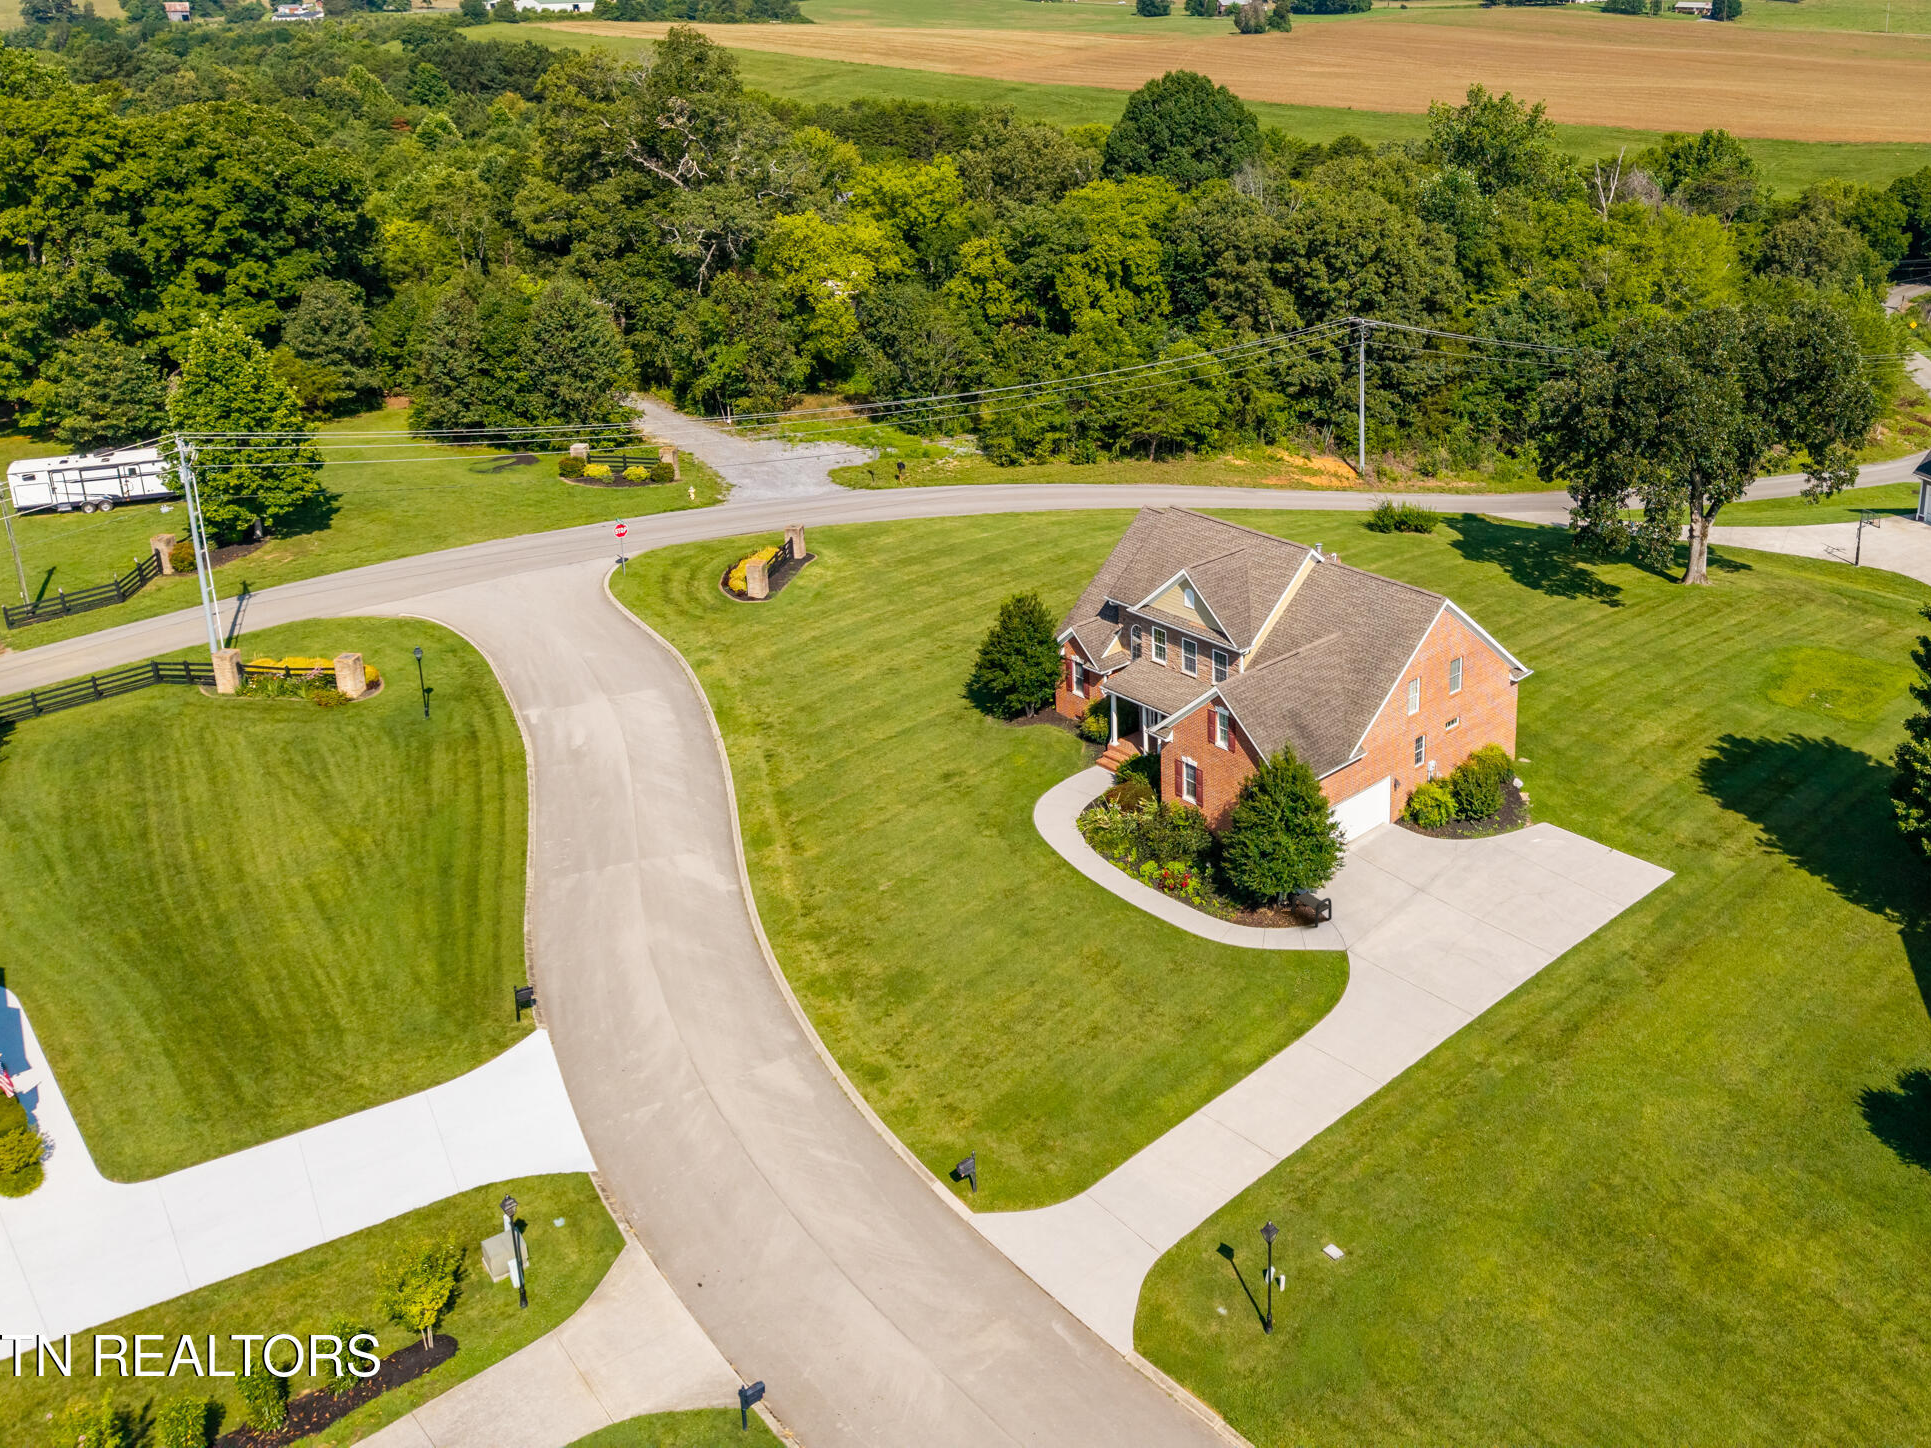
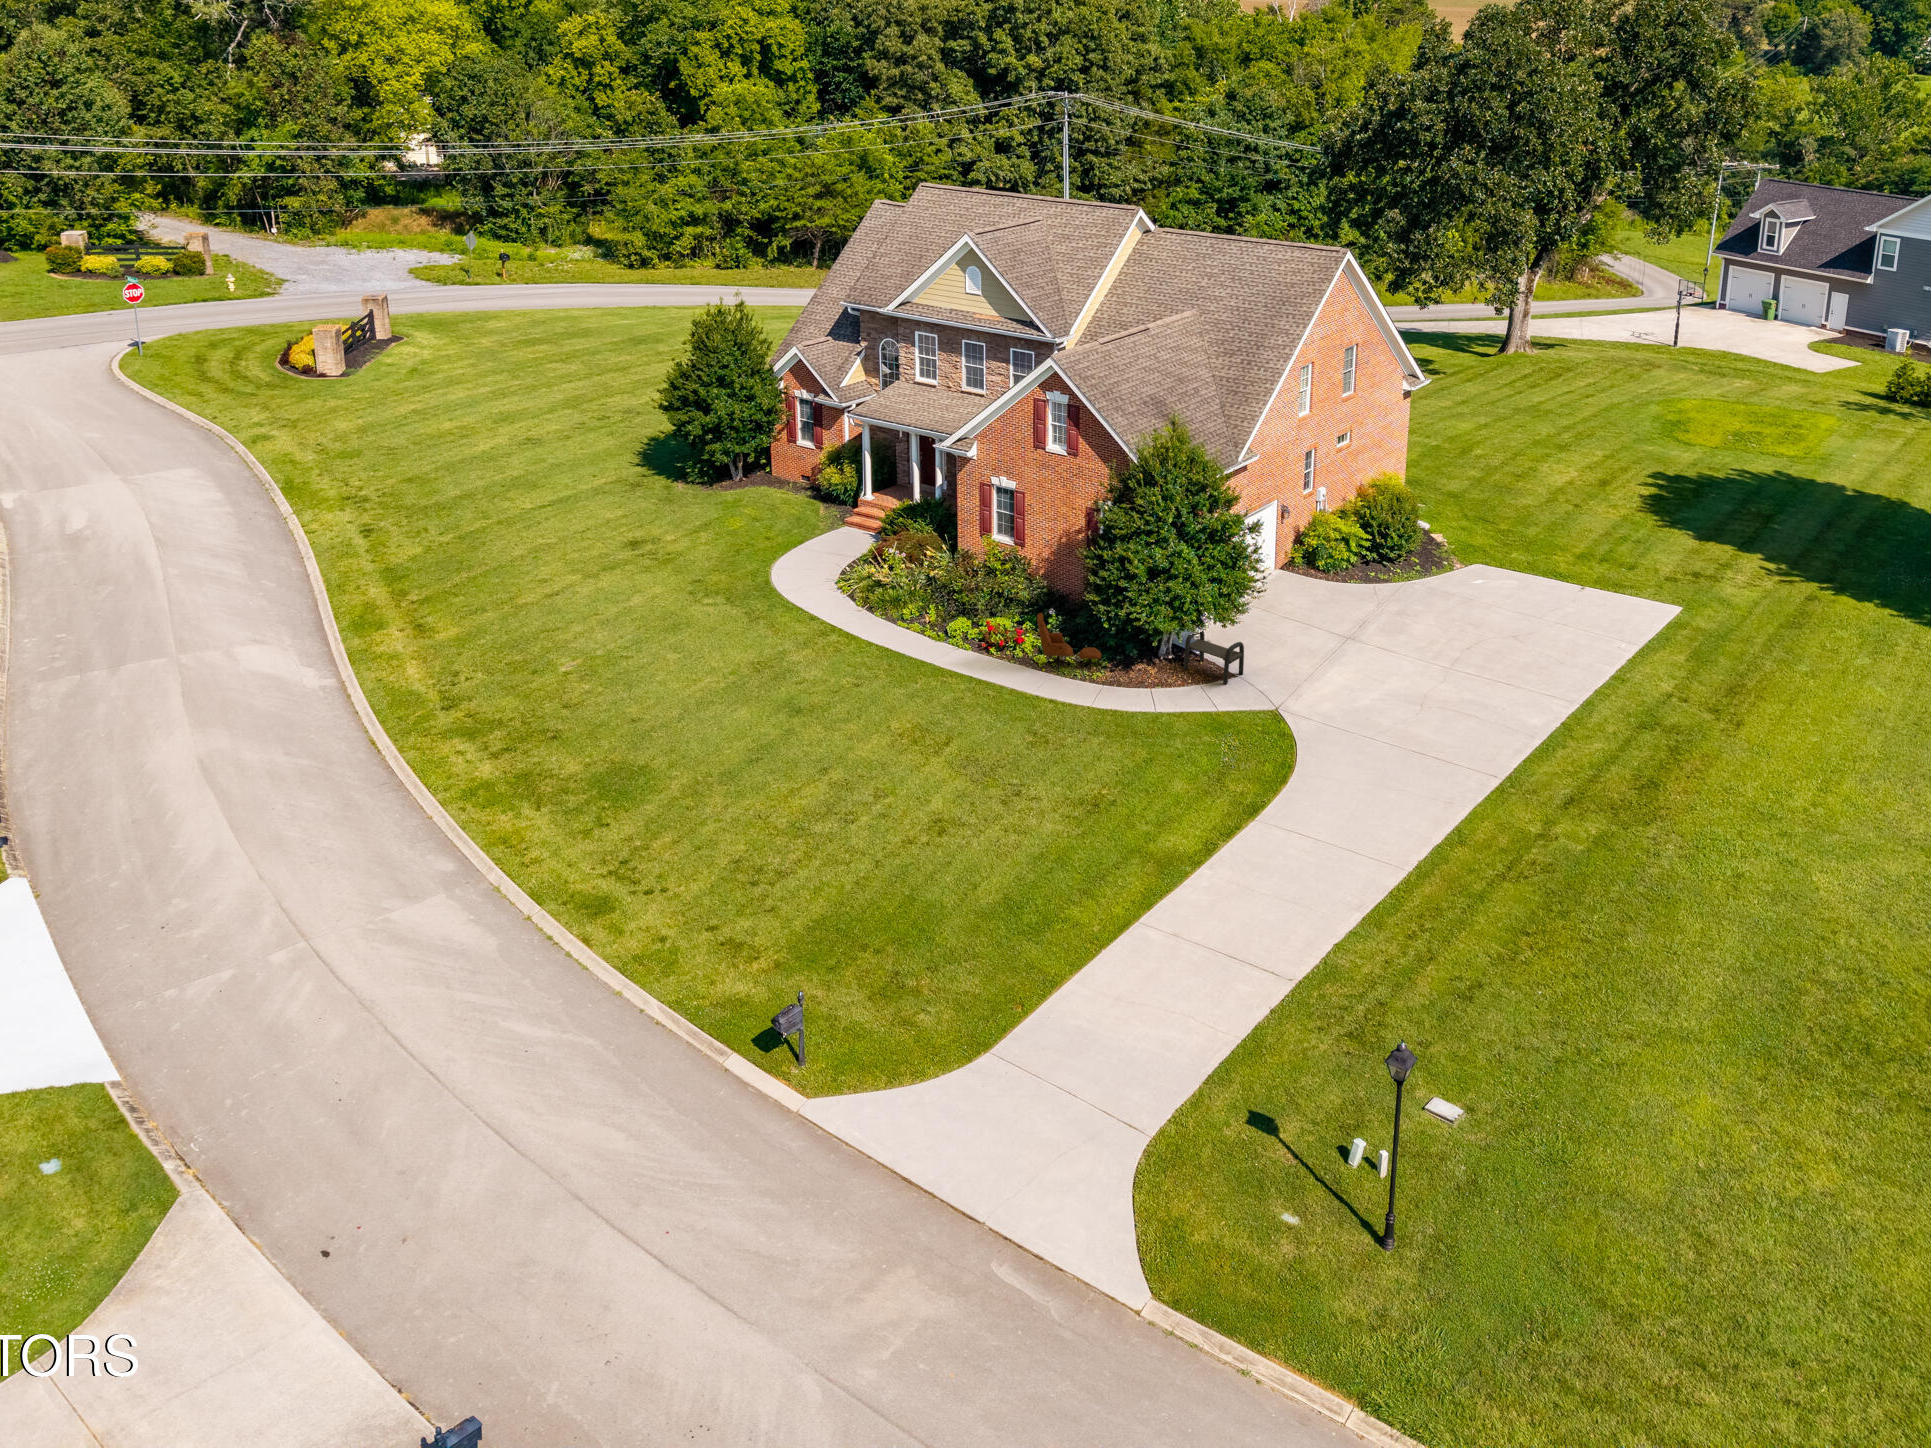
lounge chair: none [1193,868,1237,910] -> present [1037,613,1101,671]

